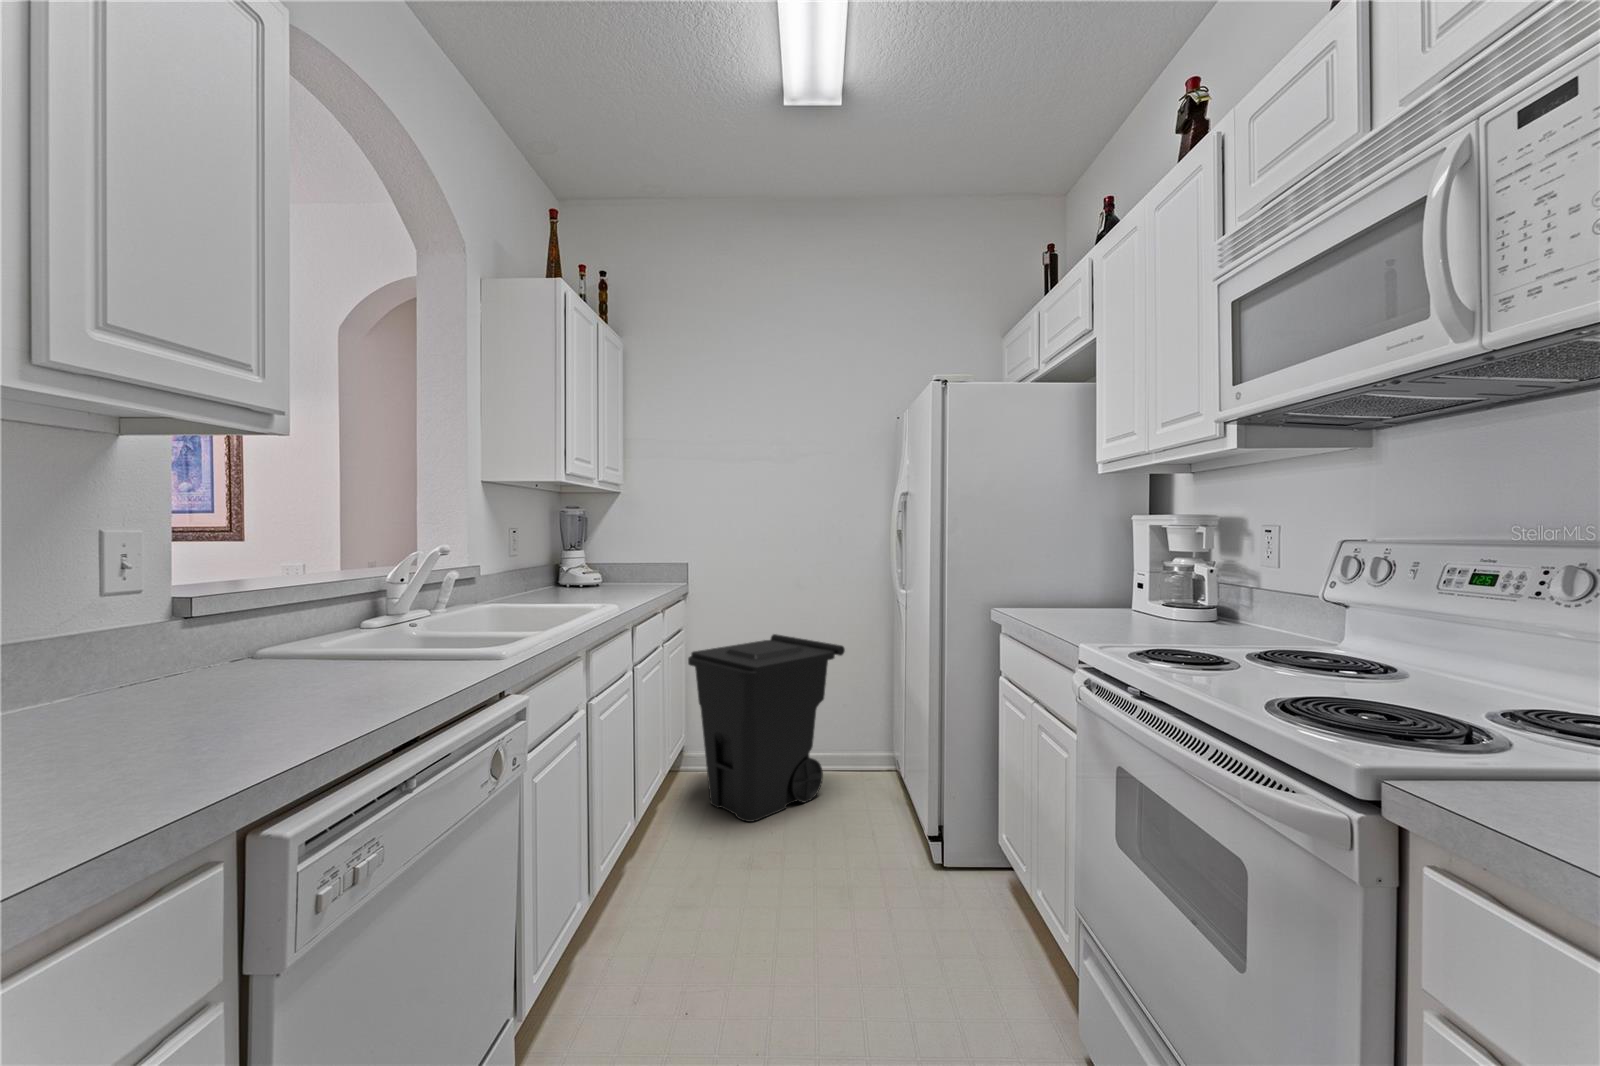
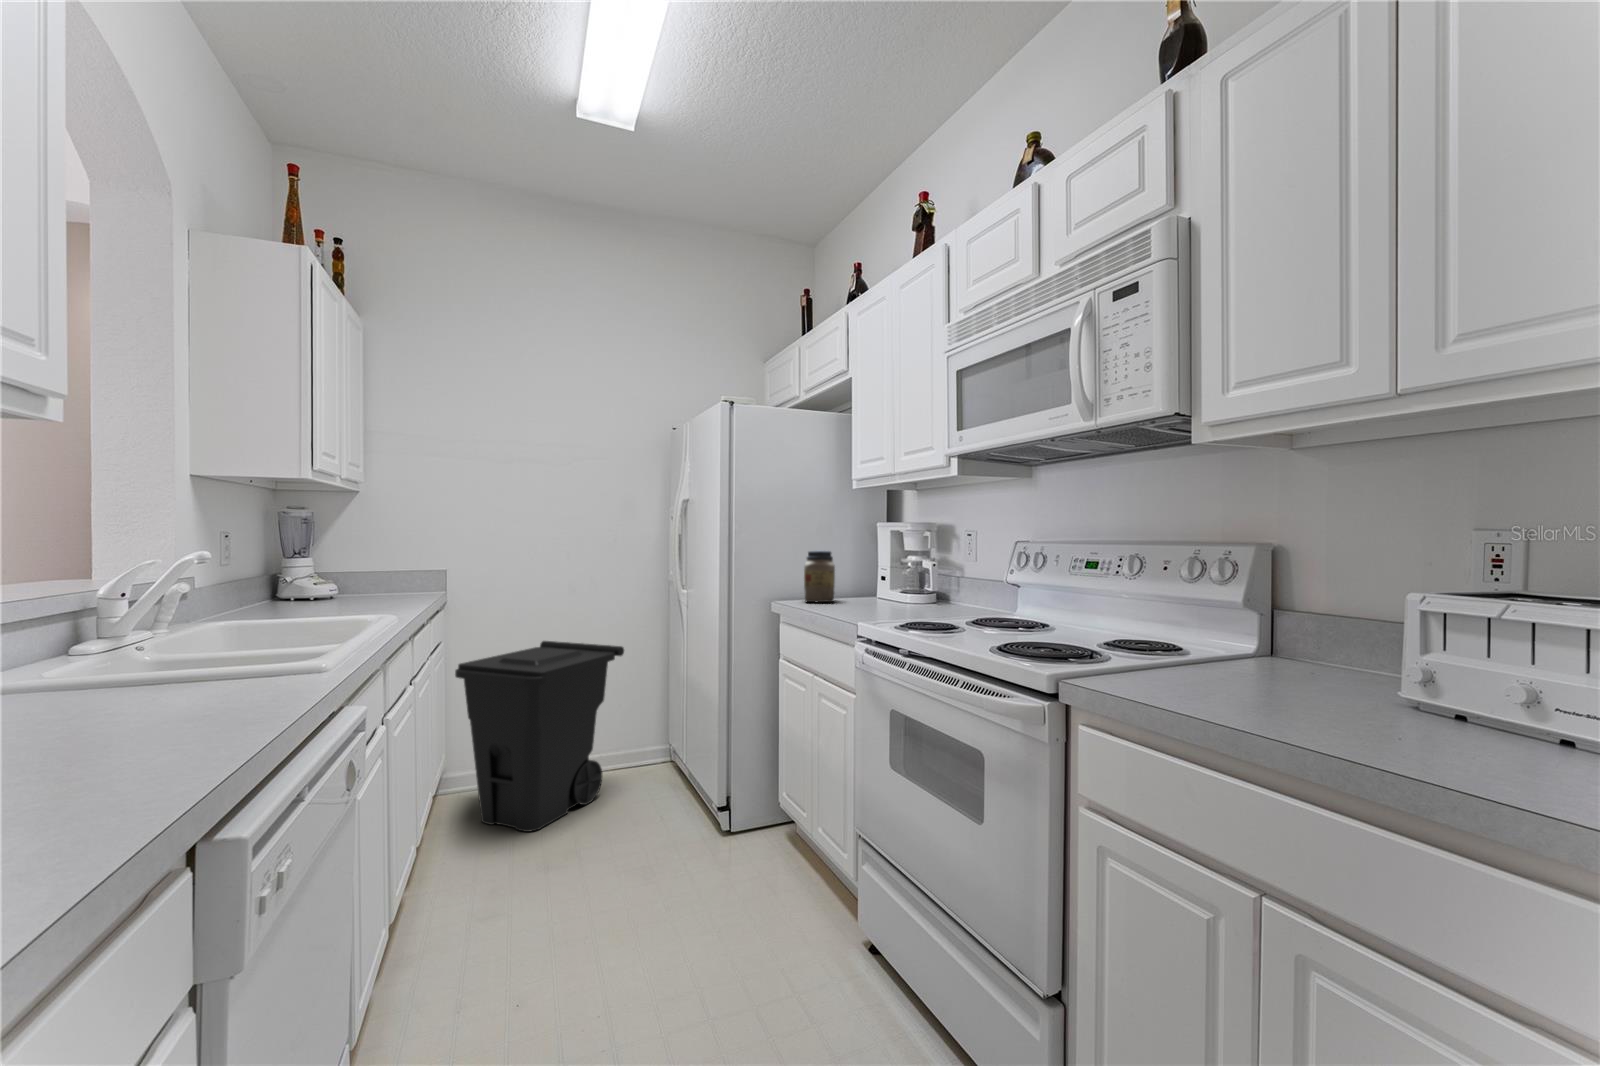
jar: none [1029,550,1069,613] -> present [804,551,835,602]

